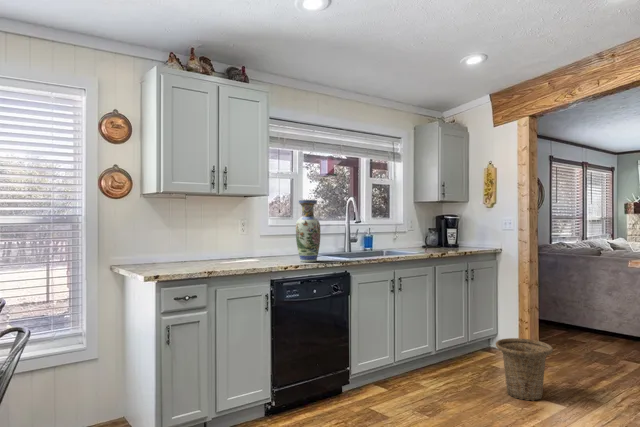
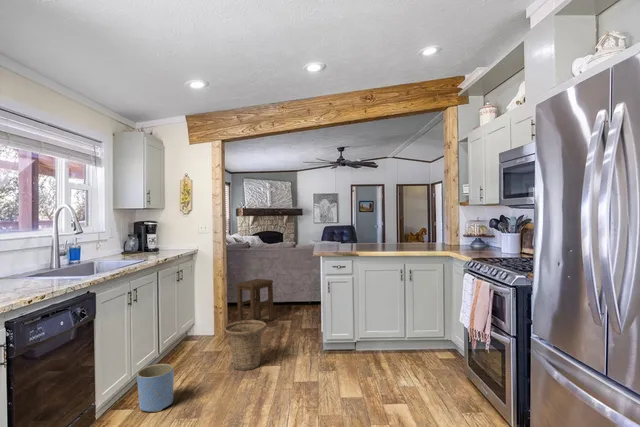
vase: present [296,200,321,262] -> none [24,210,62,288]
stool: none [557,296,616,358] -> present [236,279,274,321]
planter: none [388,356,422,402] -> present [137,364,174,412]

